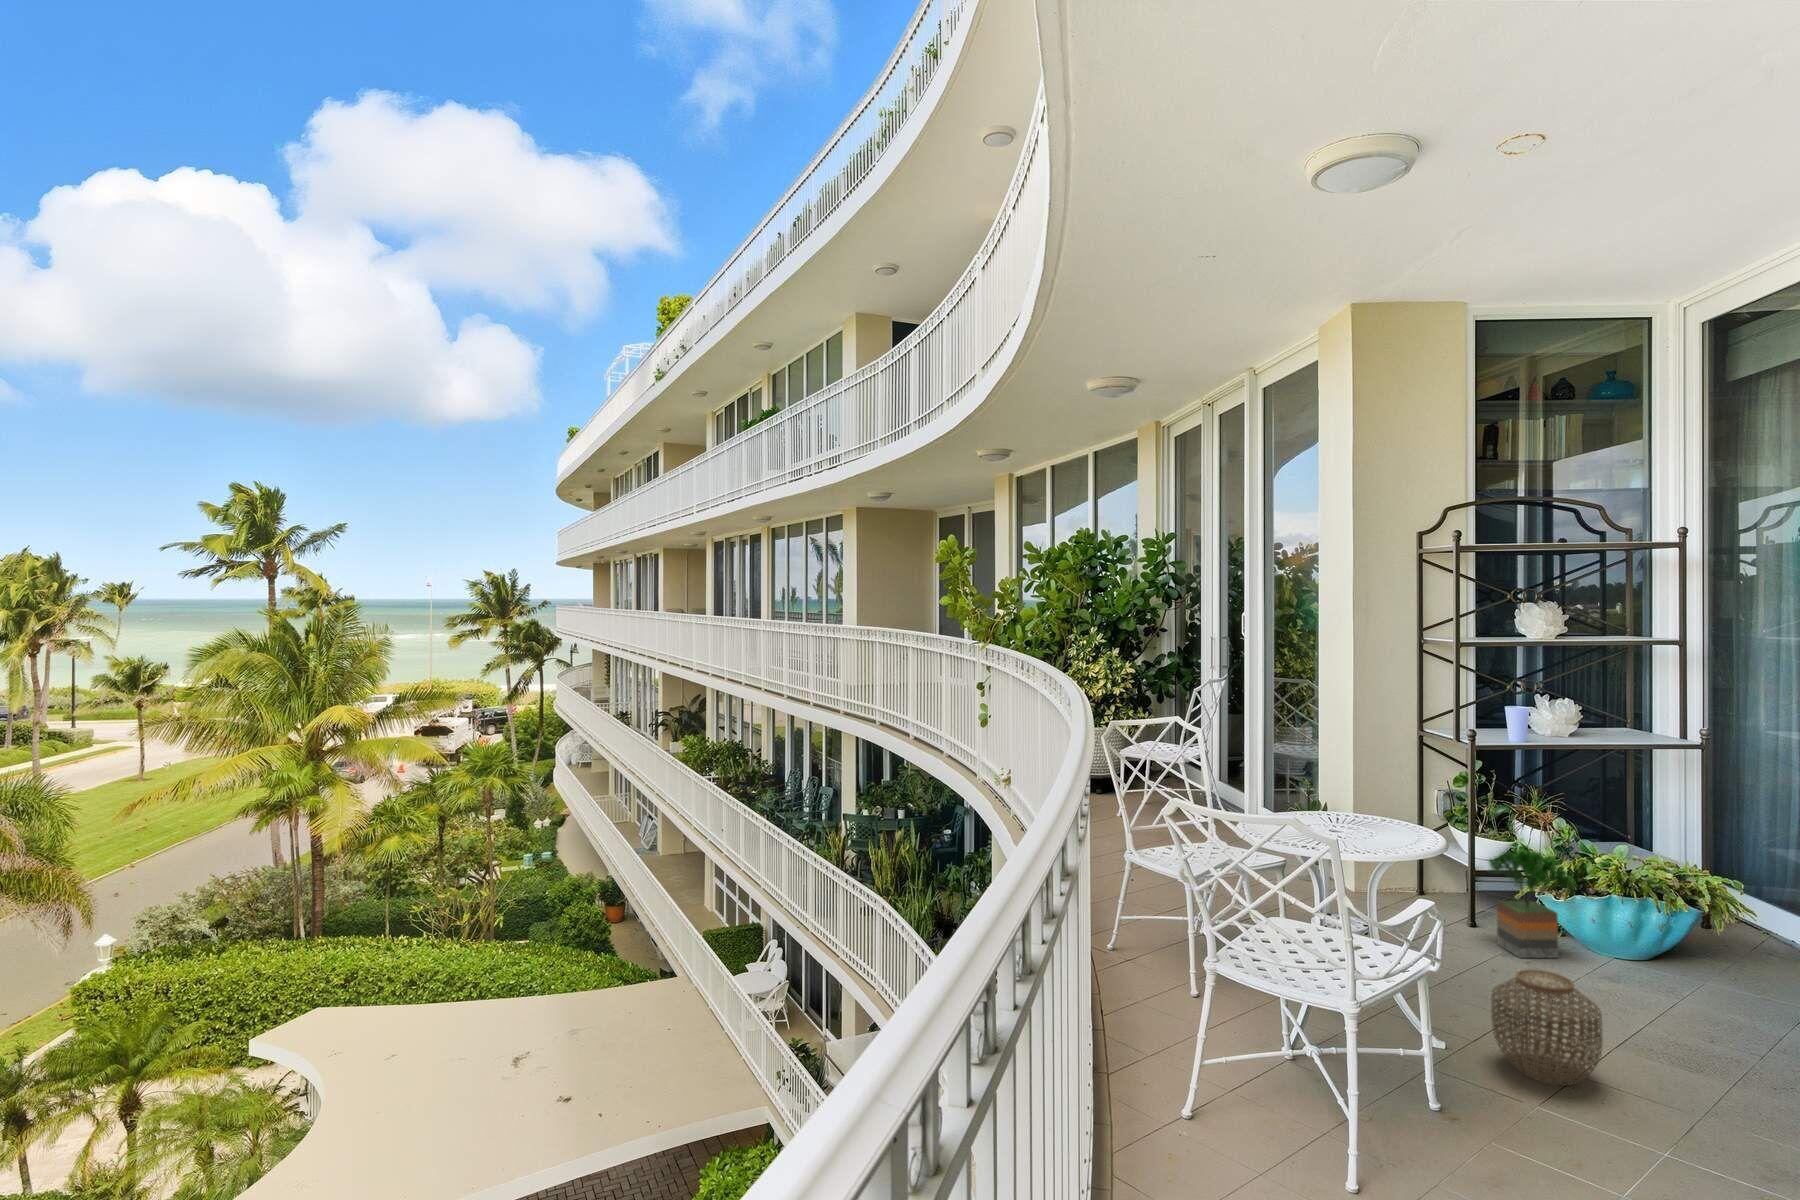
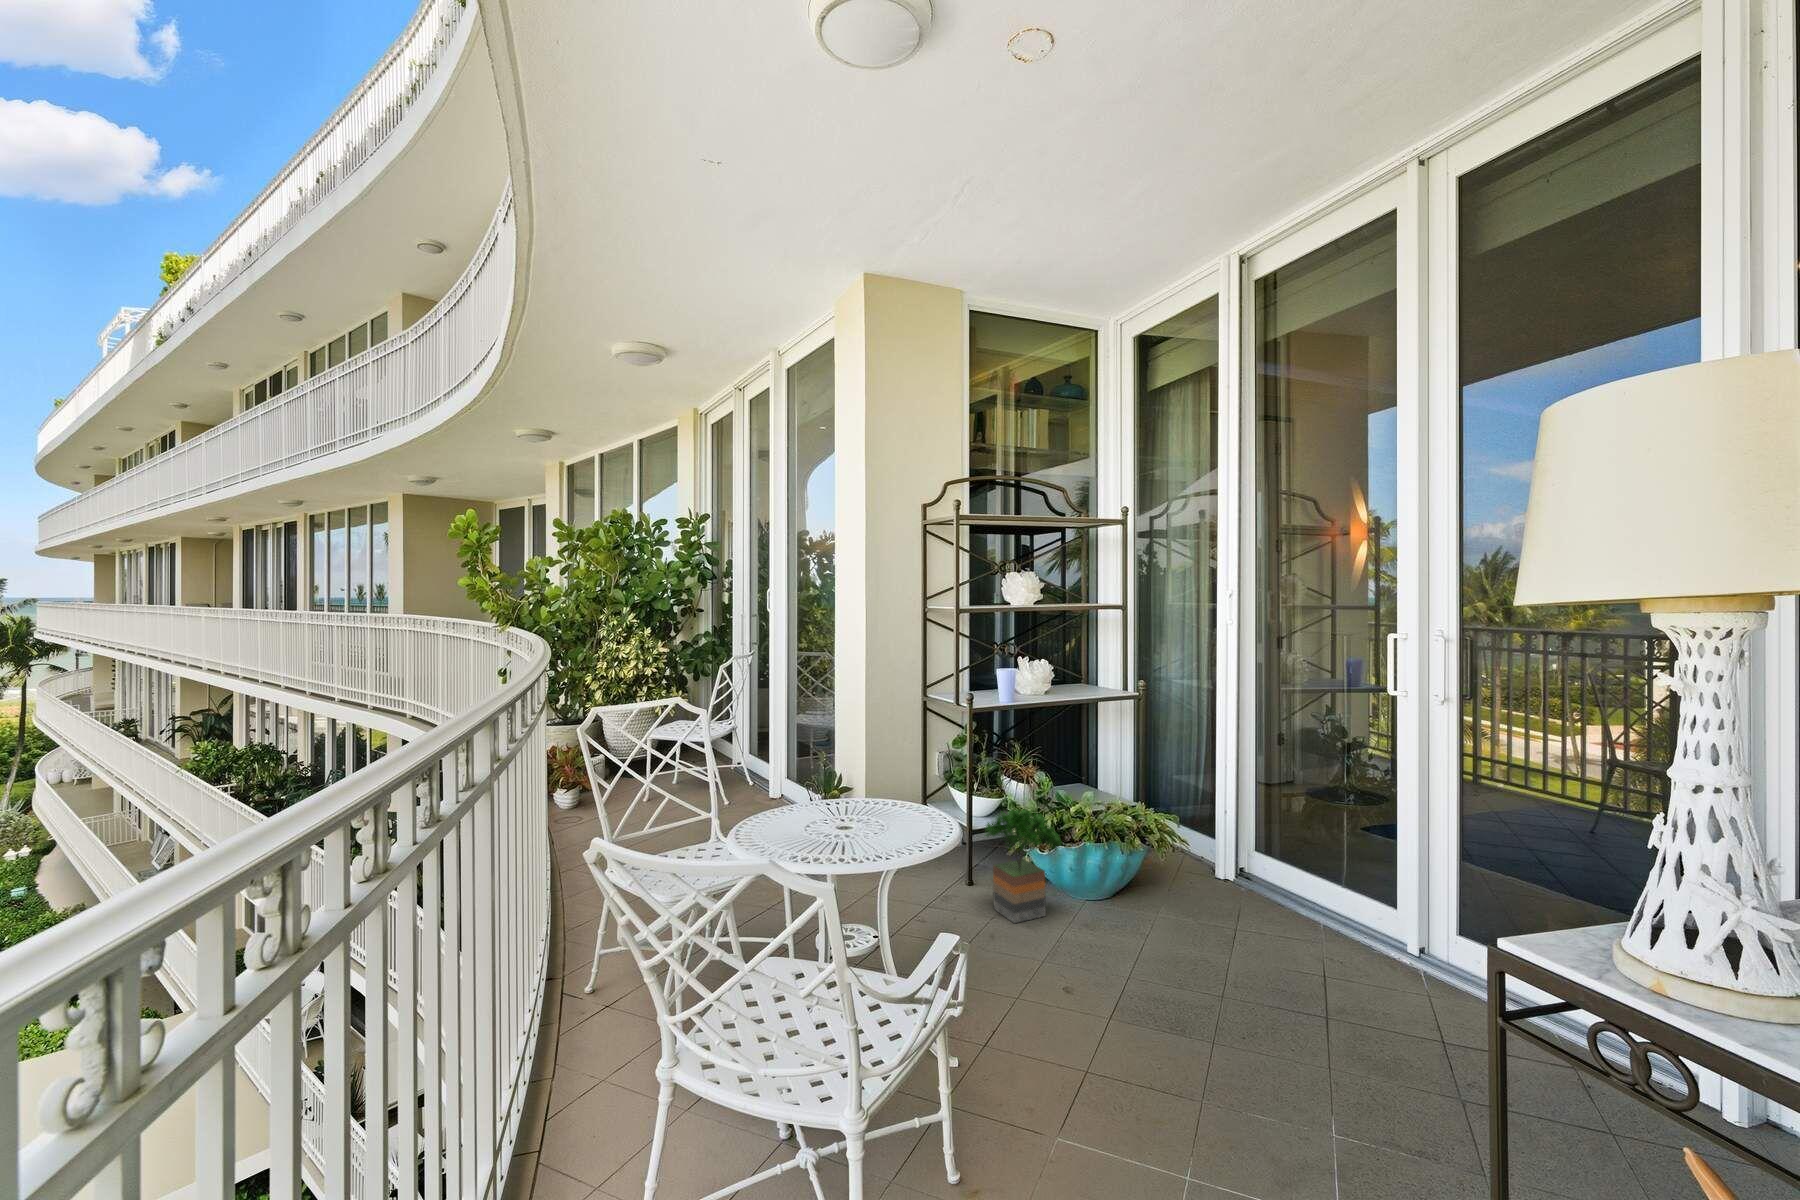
woven basket: present [1491,969,1602,1085] -> none [1006,977,1121,1129]

